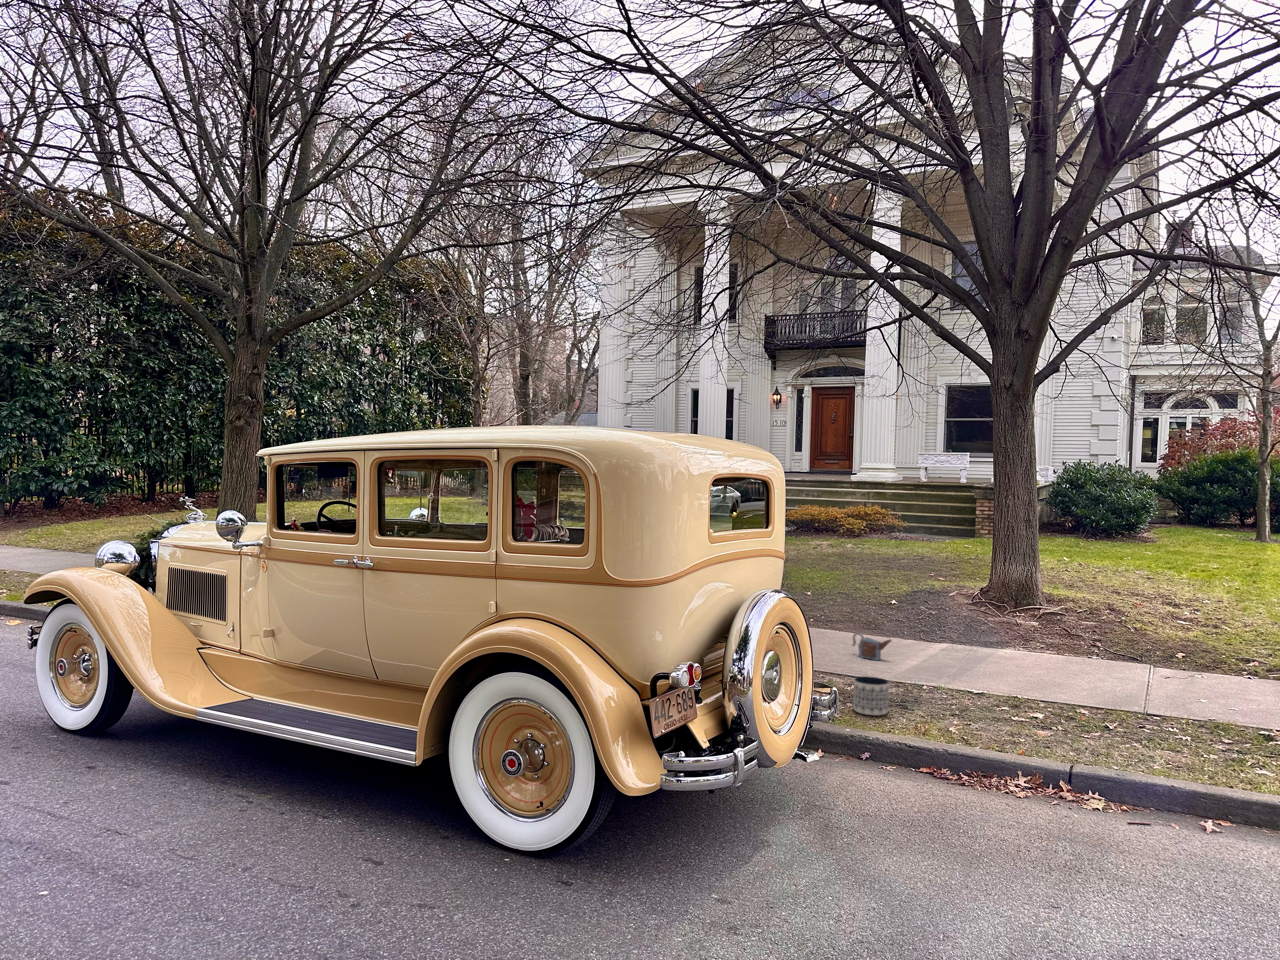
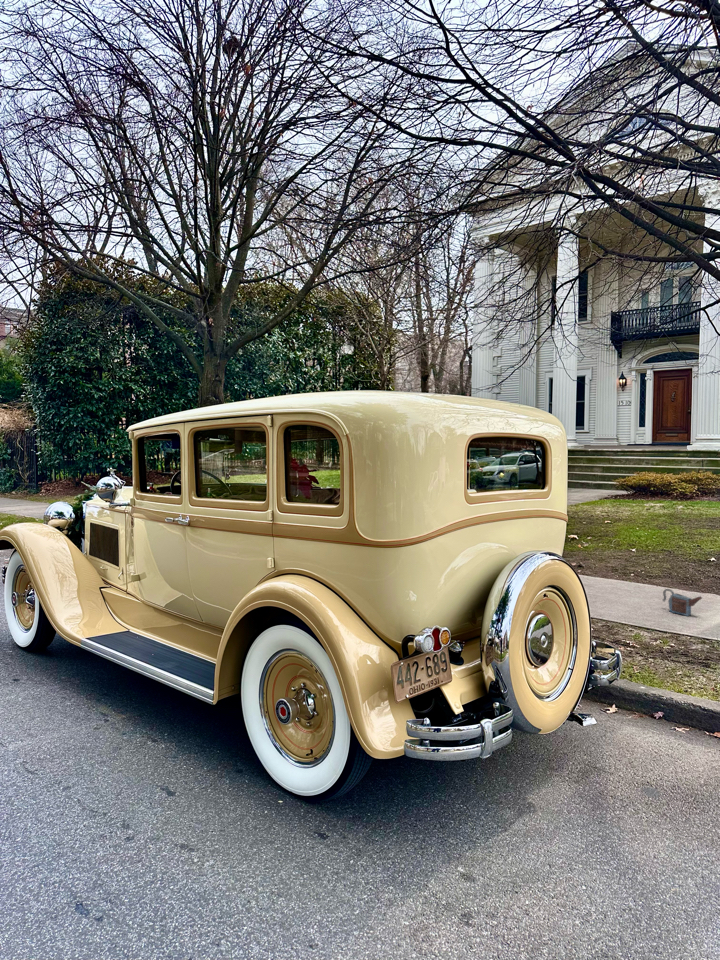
planter: present [853,676,889,715] -> none [651,635,689,674]

